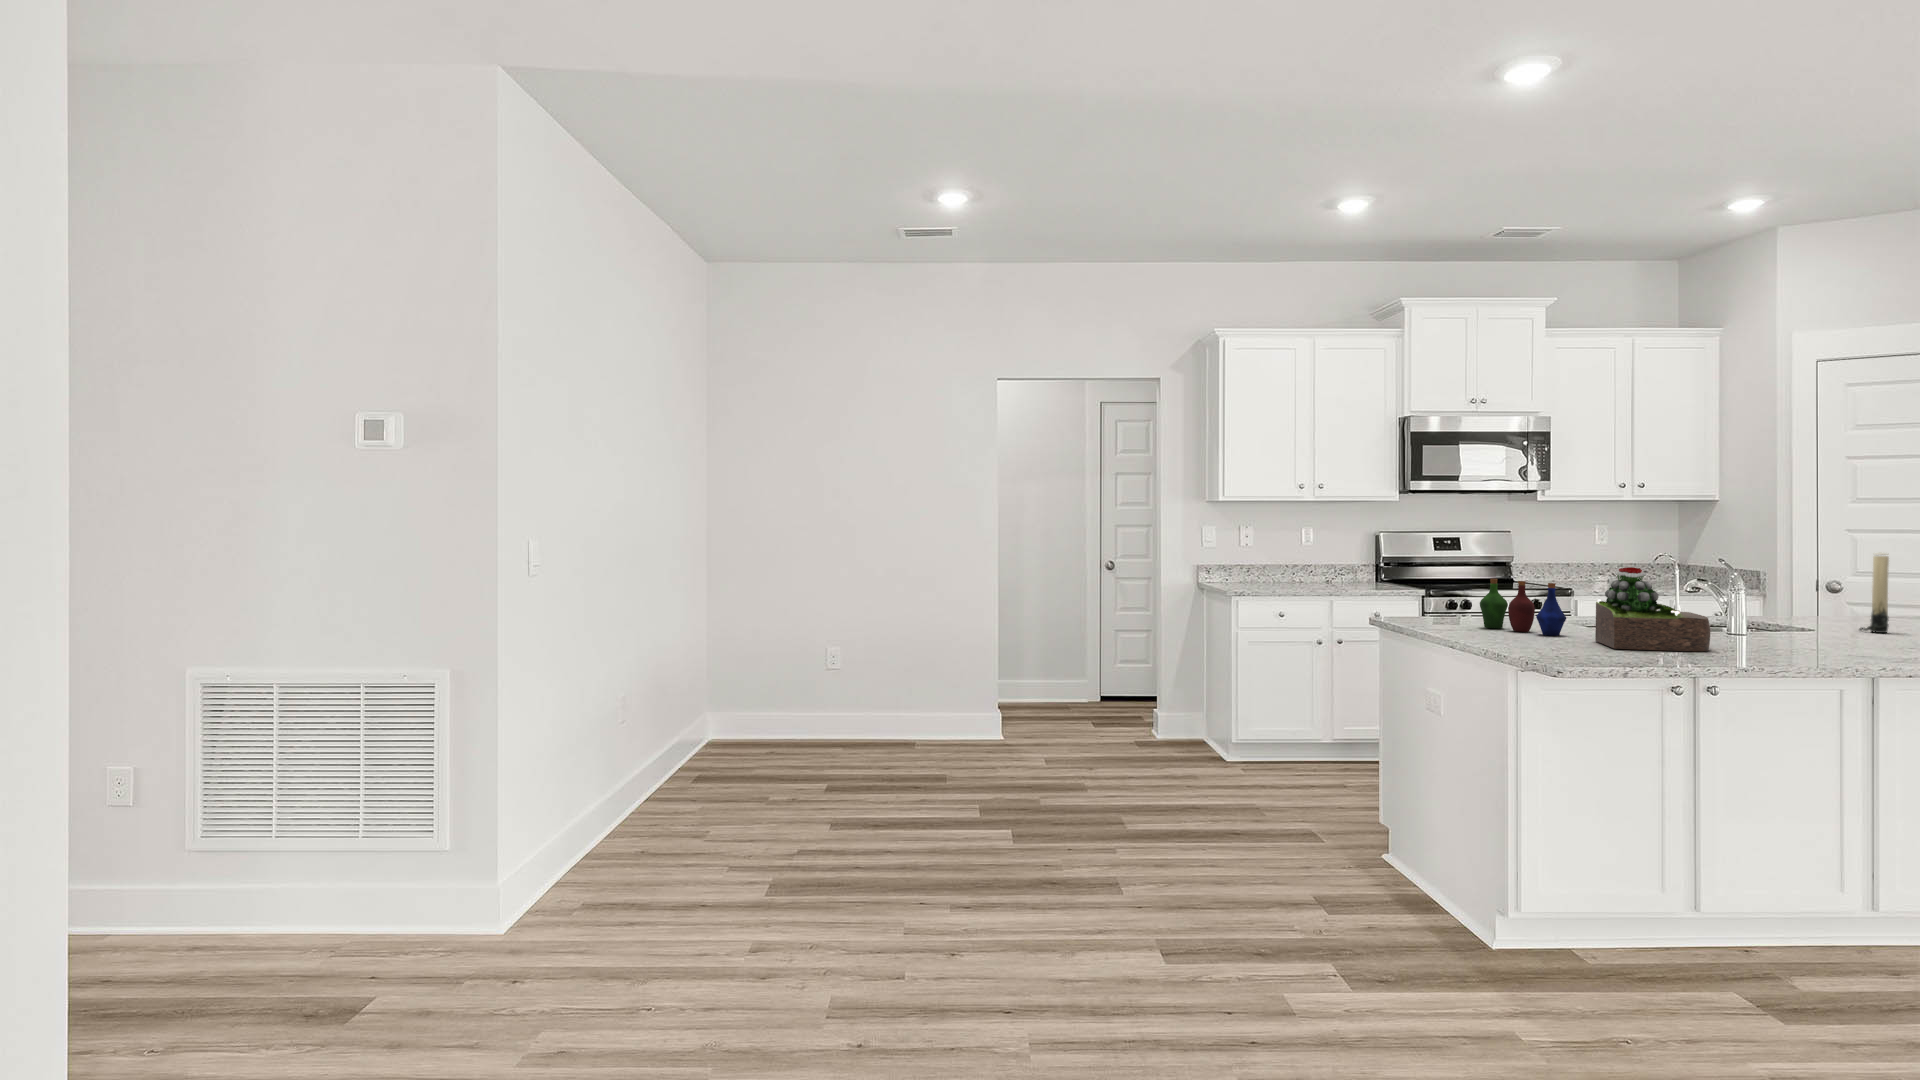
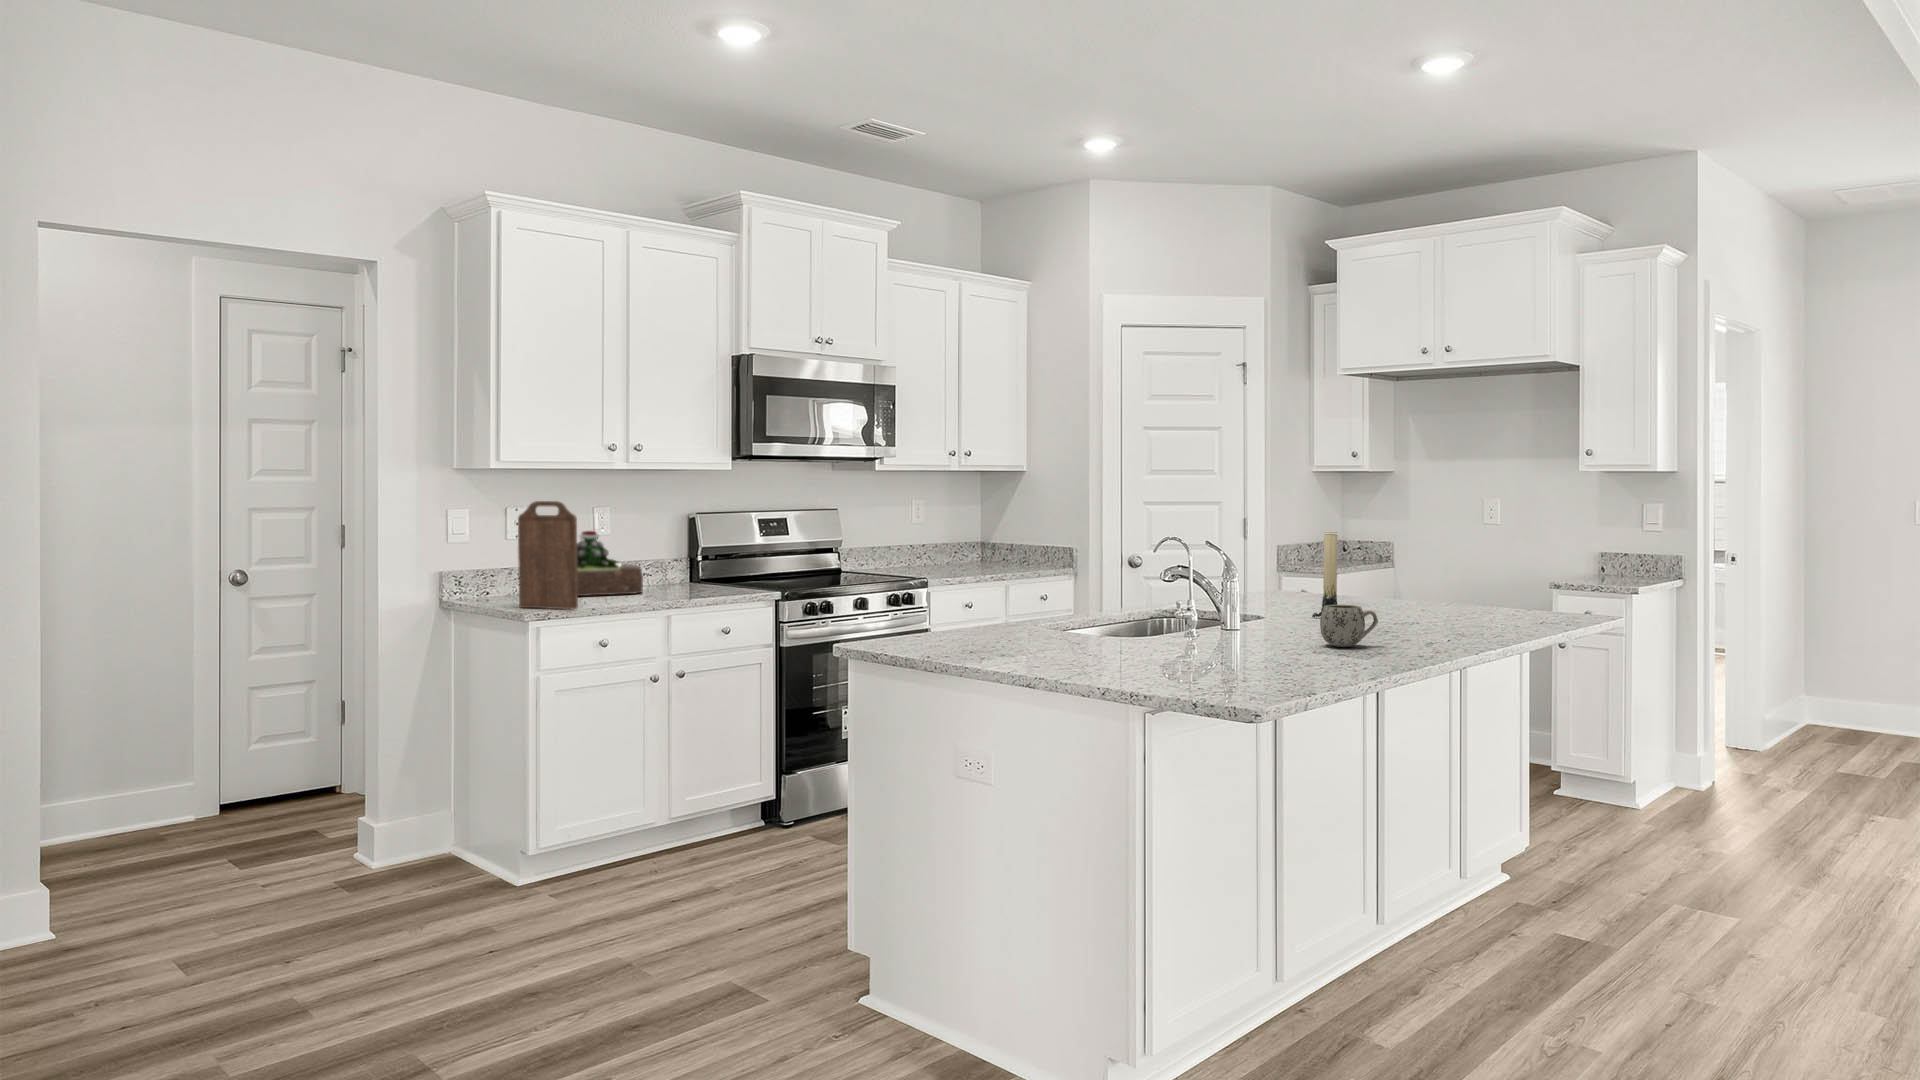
cutting board: none [1236,523,1269,592] -> present [518,501,578,609]
succulent plant: present [1595,567,1710,651] -> present [577,531,643,596]
bottle: present [1480,579,1566,636] -> none [999,579,1120,654]
mug: none [1772,612,1835,648] -> present [1320,605,1378,647]

